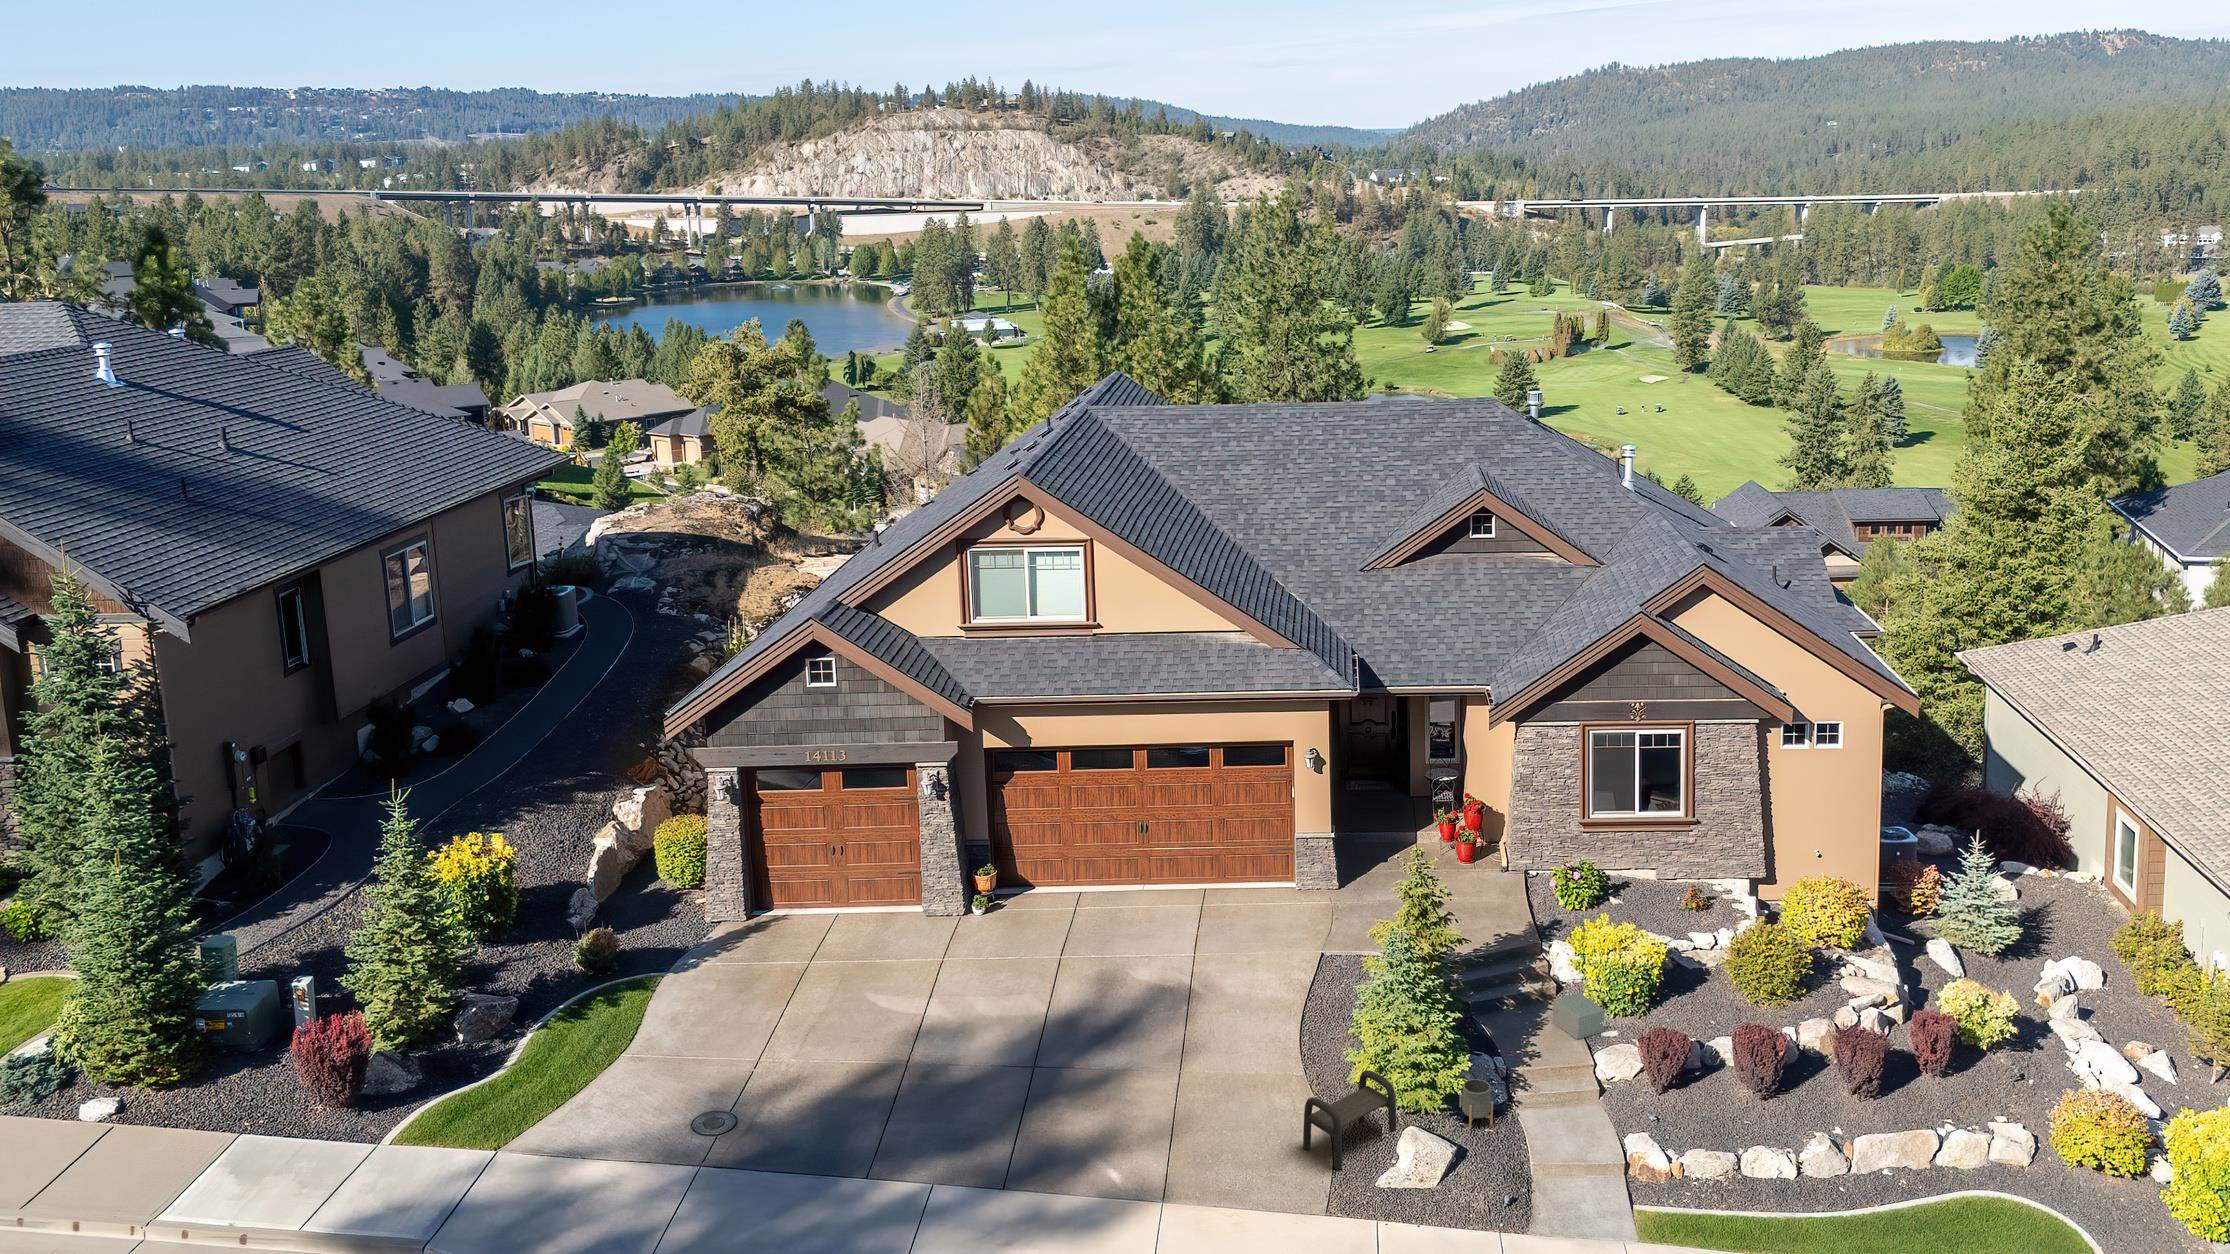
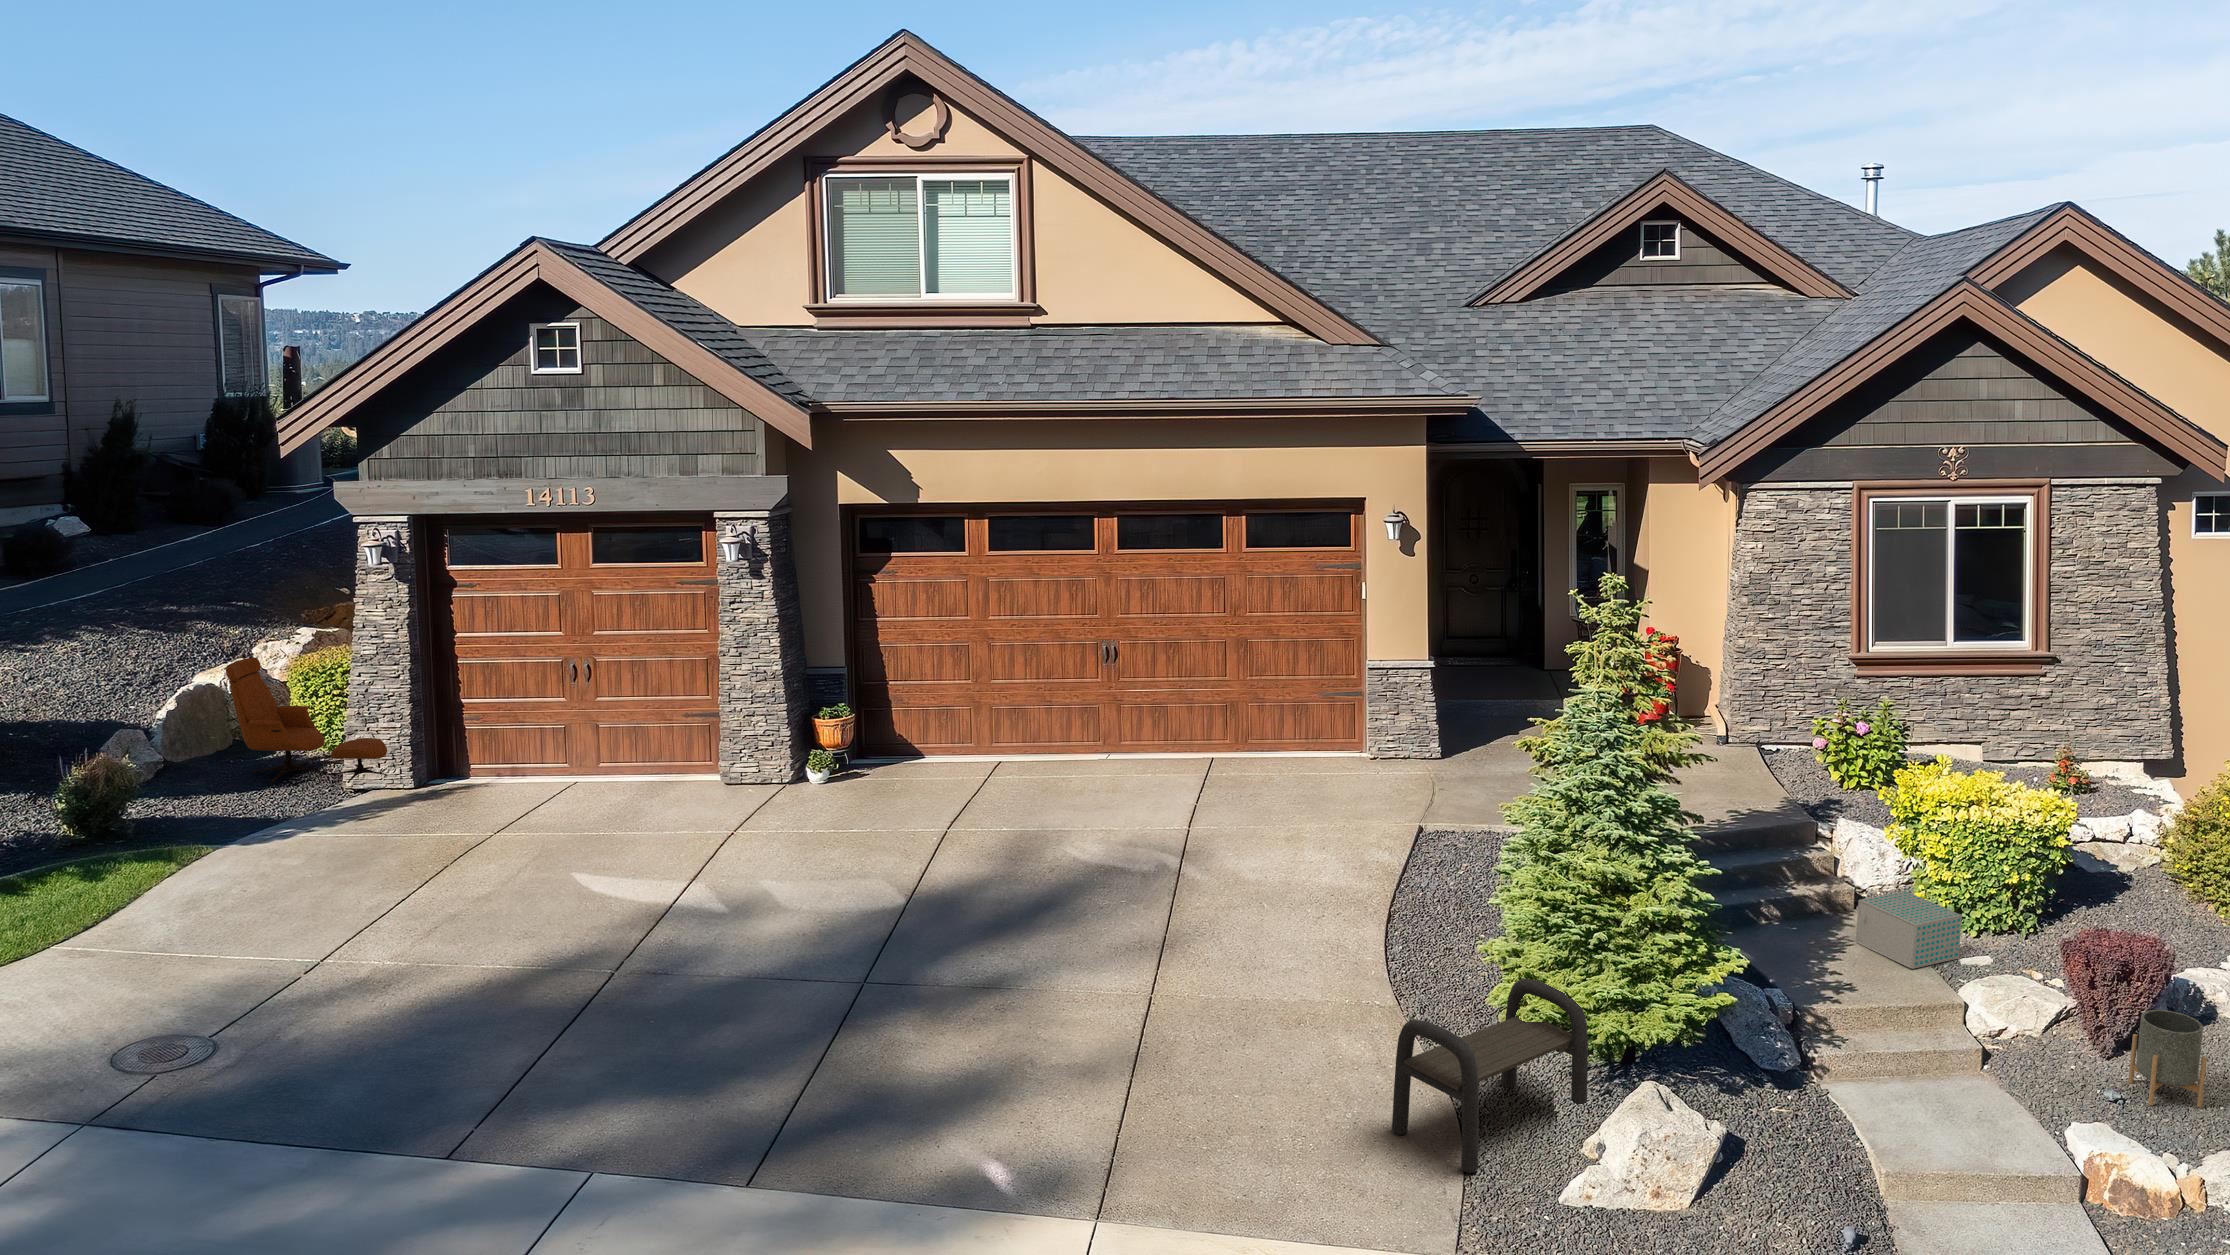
lounge chair: none [642,859,733,934] -> present [226,658,387,785]
planter: present [1460,1079,1493,1129] -> present [2128,1010,2207,1108]

